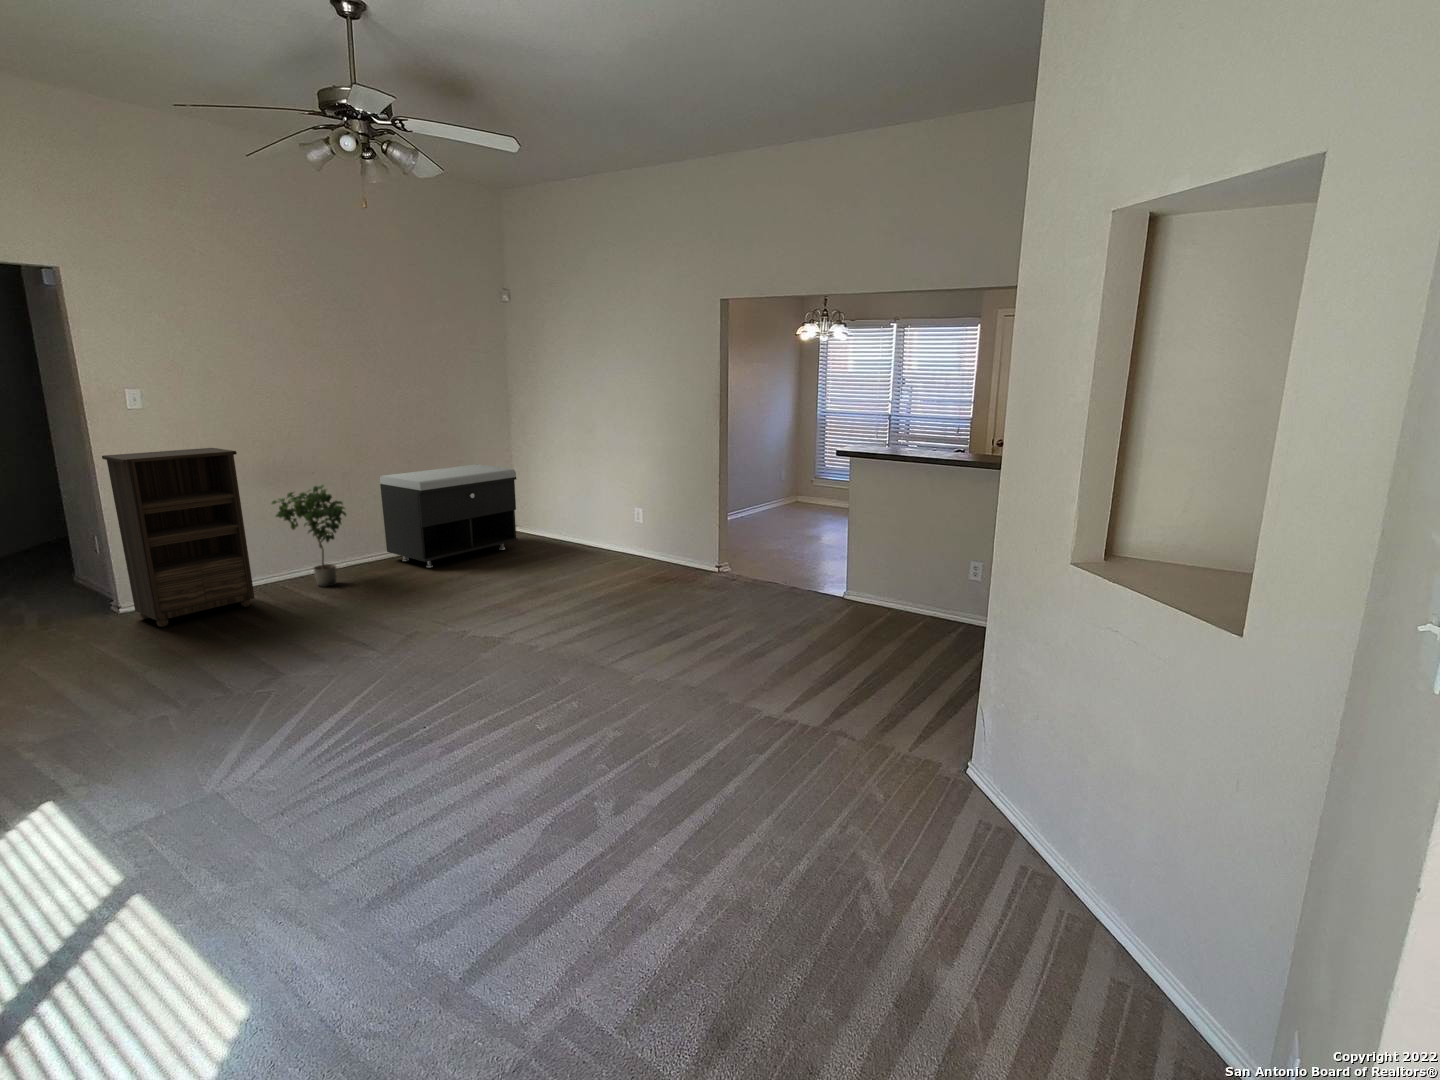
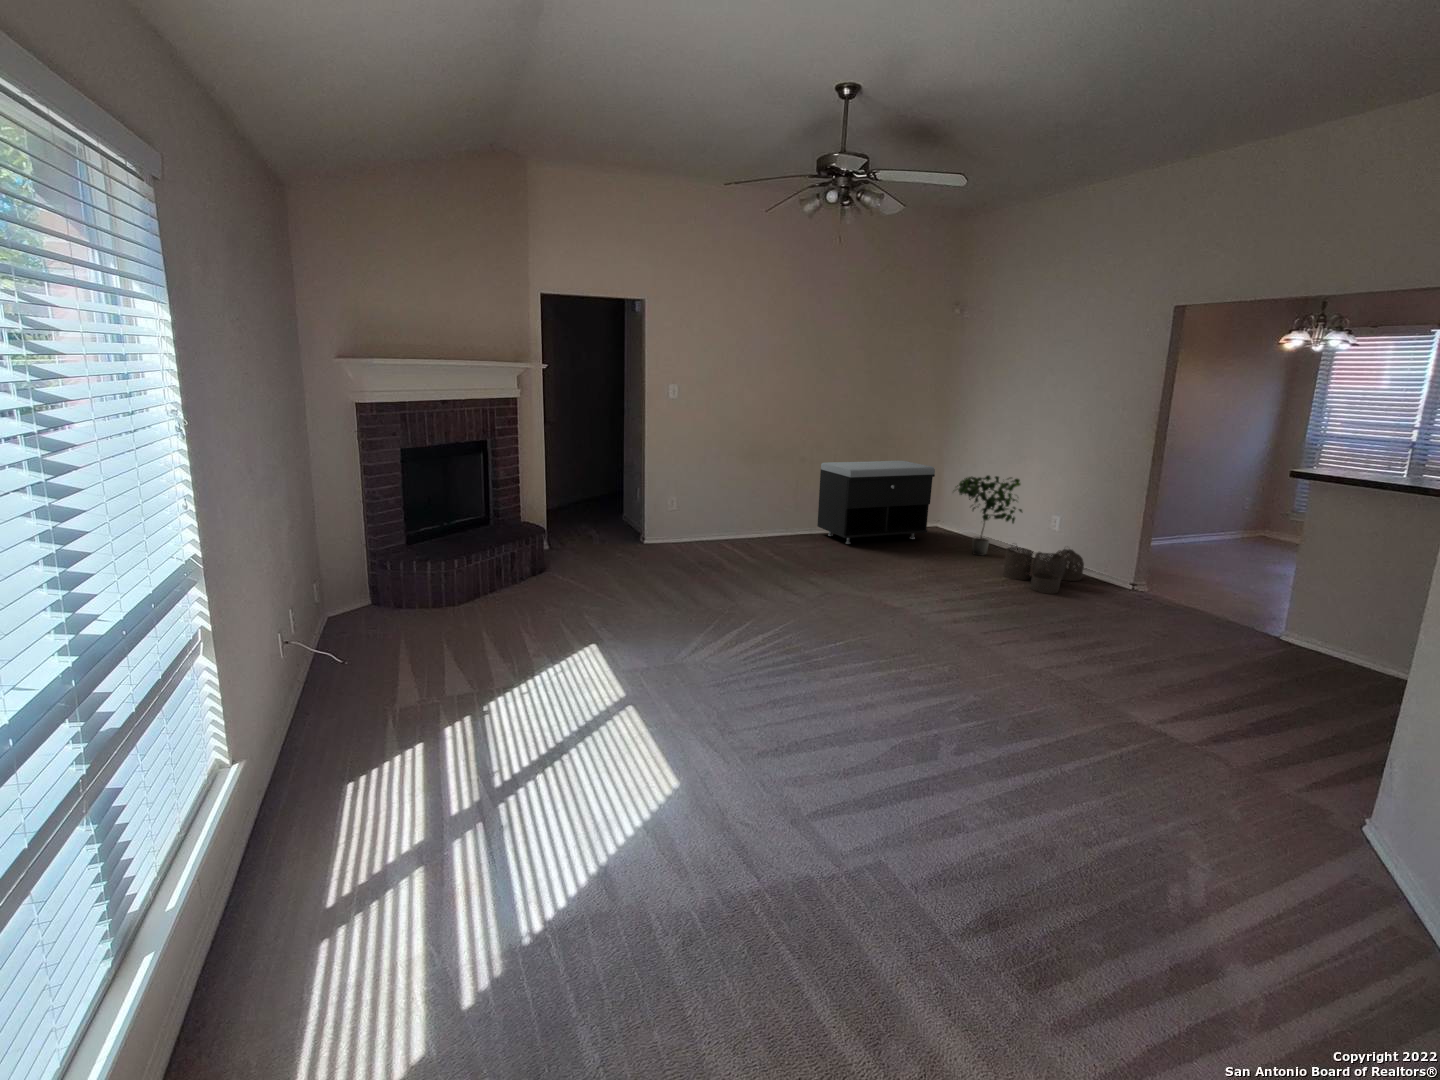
bookshelf: present [102,448,254,627] -> none [649,430,726,554]
potted plant: present [272,485,346,587] -> present [956,475,1022,555]
woven basket: none [603,537,675,588] -> present [1004,547,1084,594]

